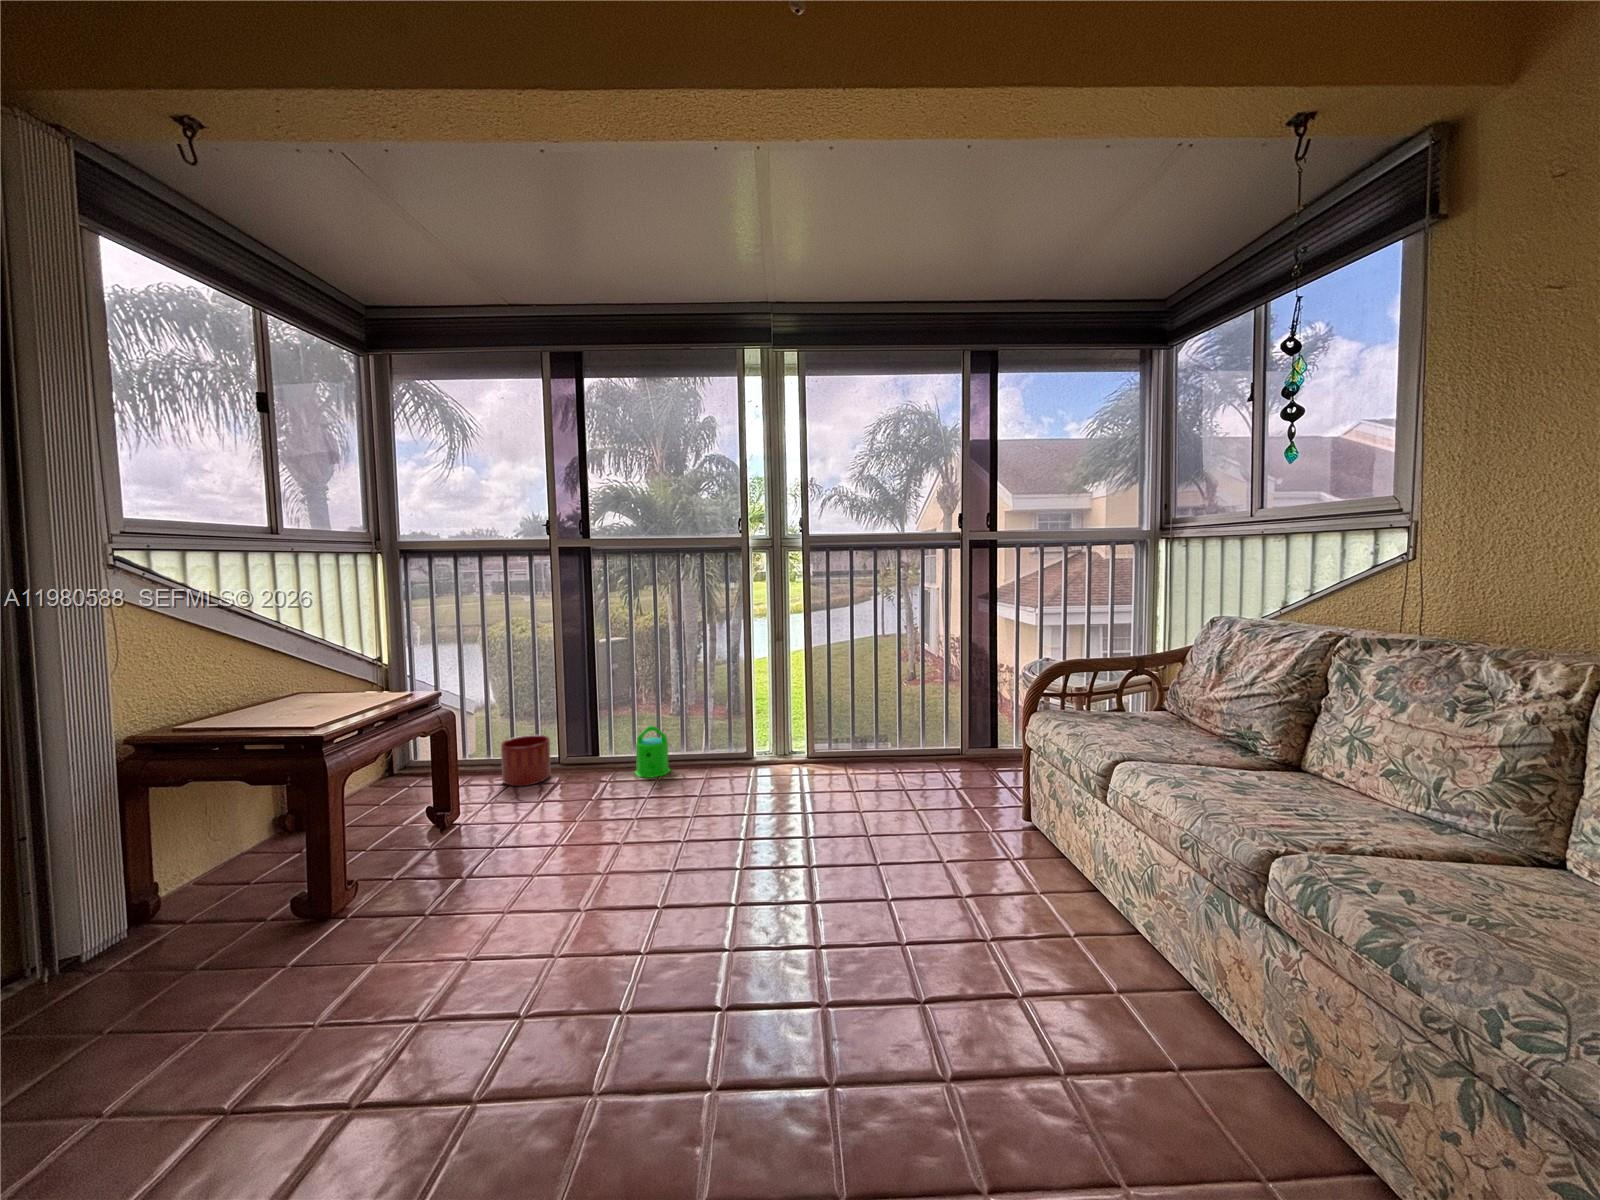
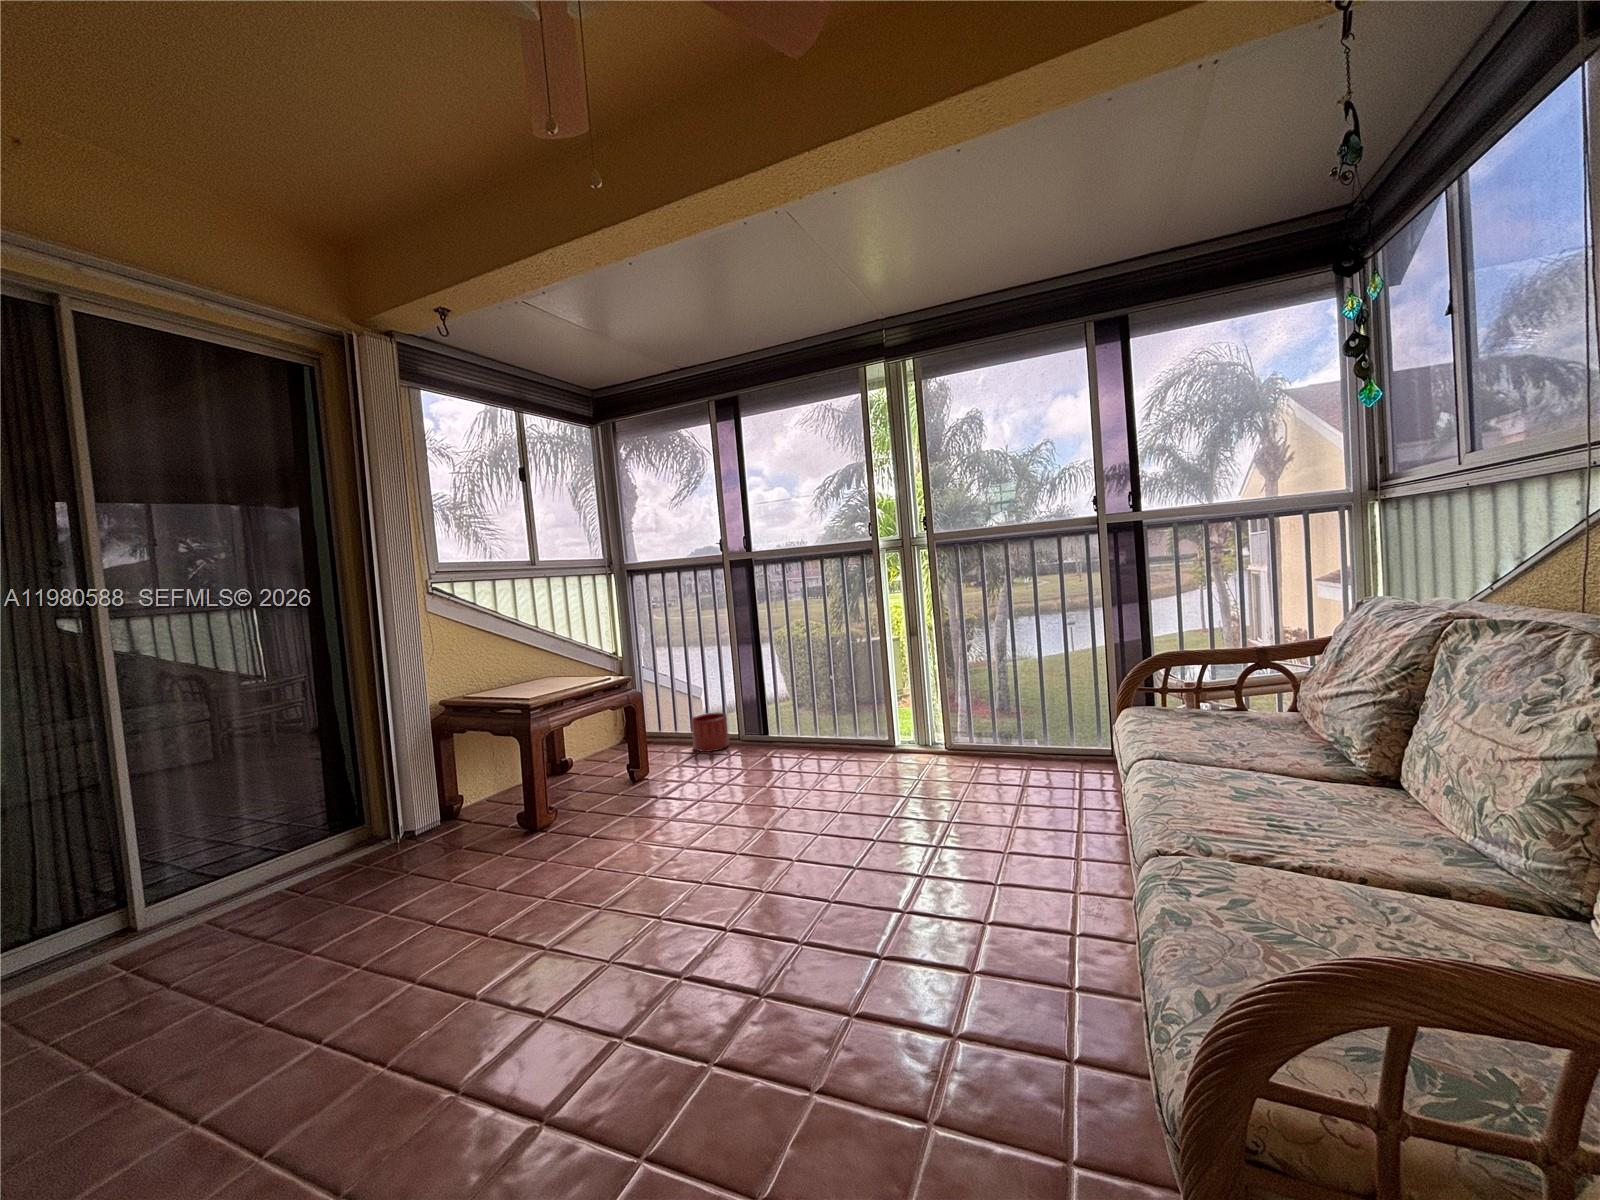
watering can: present [635,726,671,778] -> none [787,709,819,753]

